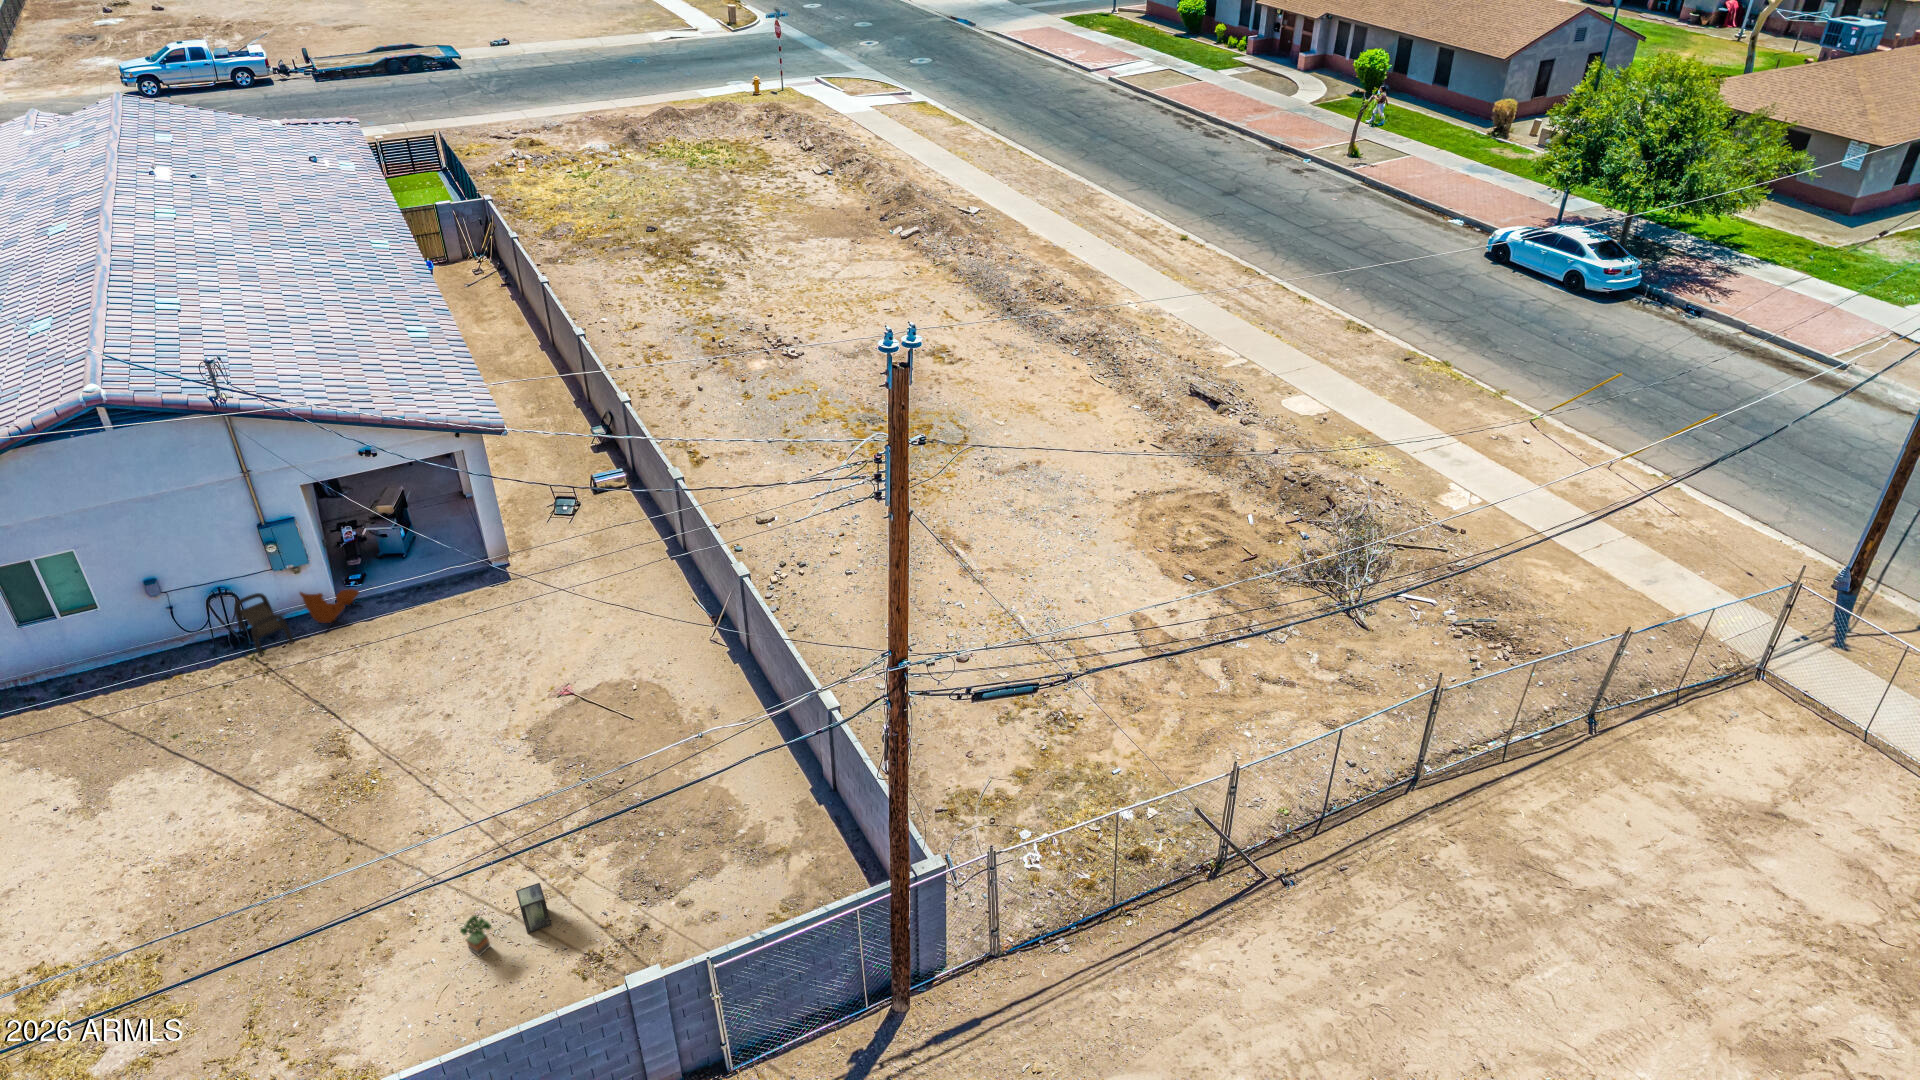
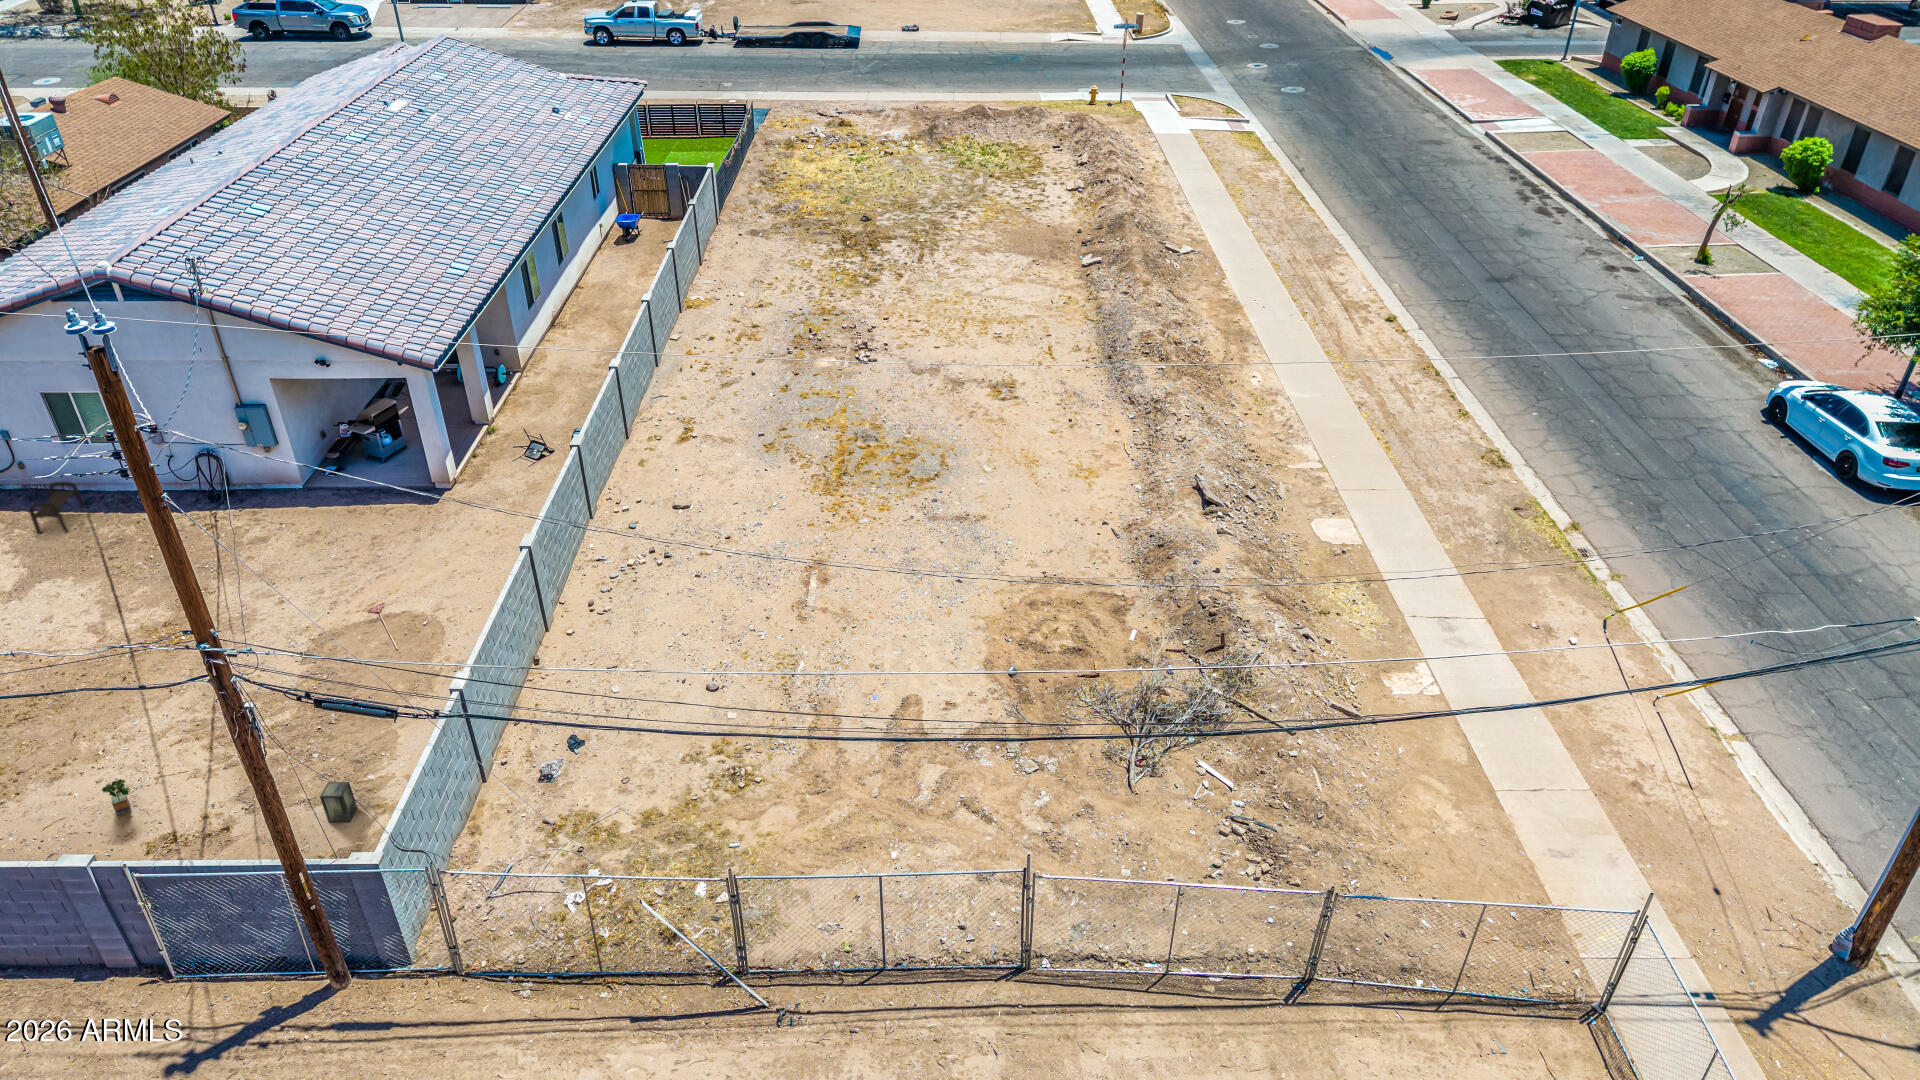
lounge chair: present [300,589,359,628] -> none [244,485,312,528]
bench: present [234,593,294,656] -> present [29,482,85,533]
storage box: present [516,883,551,933] -> present [320,782,357,823]

